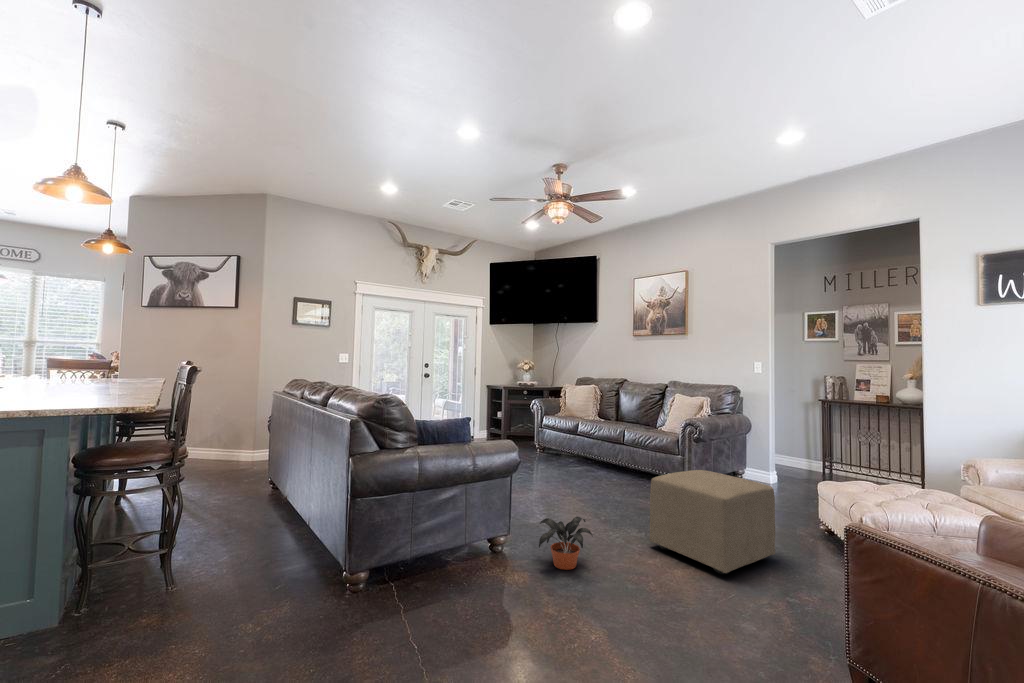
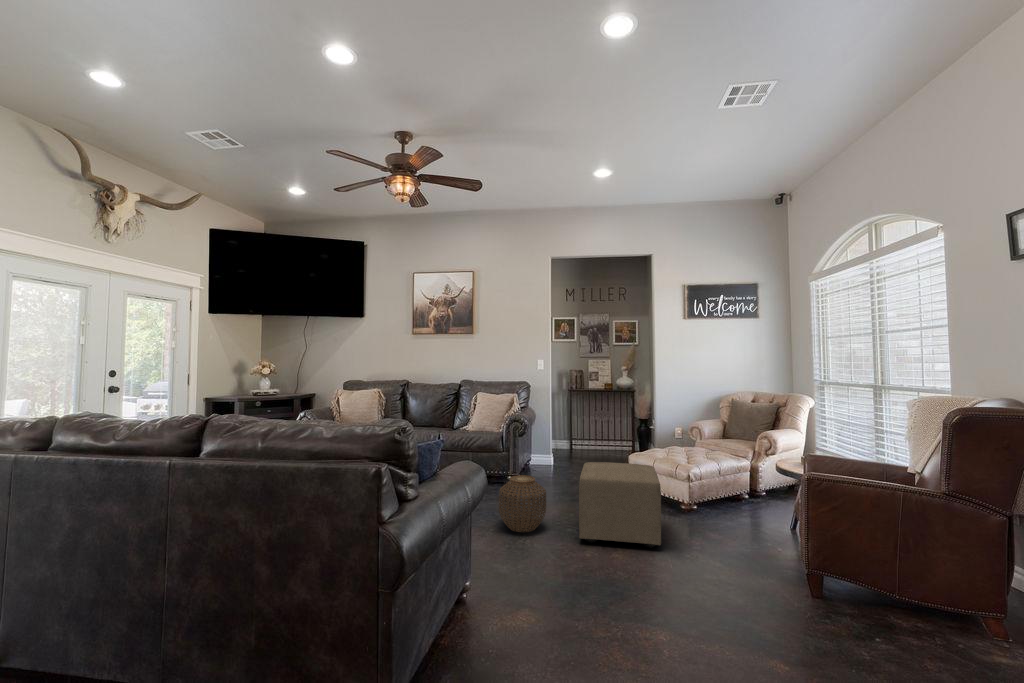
woven basket: none [599,469,647,525] -> present [499,475,546,532]
potted plant: present [539,517,593,570] -> none [526,534,589,594]

